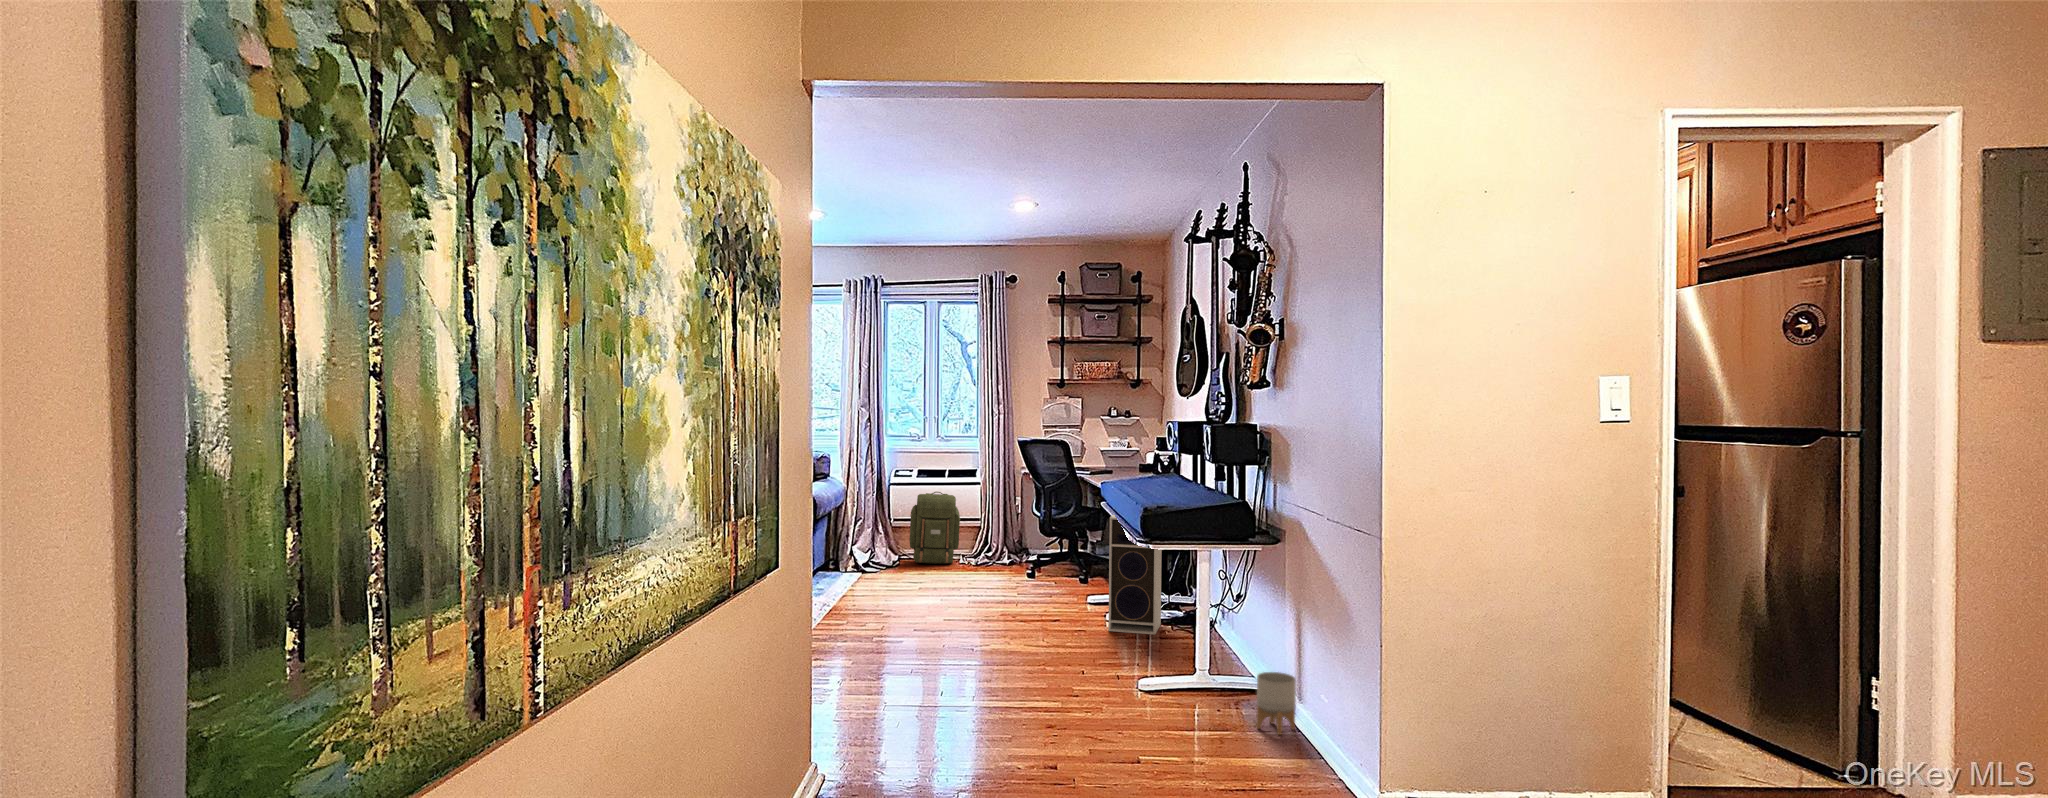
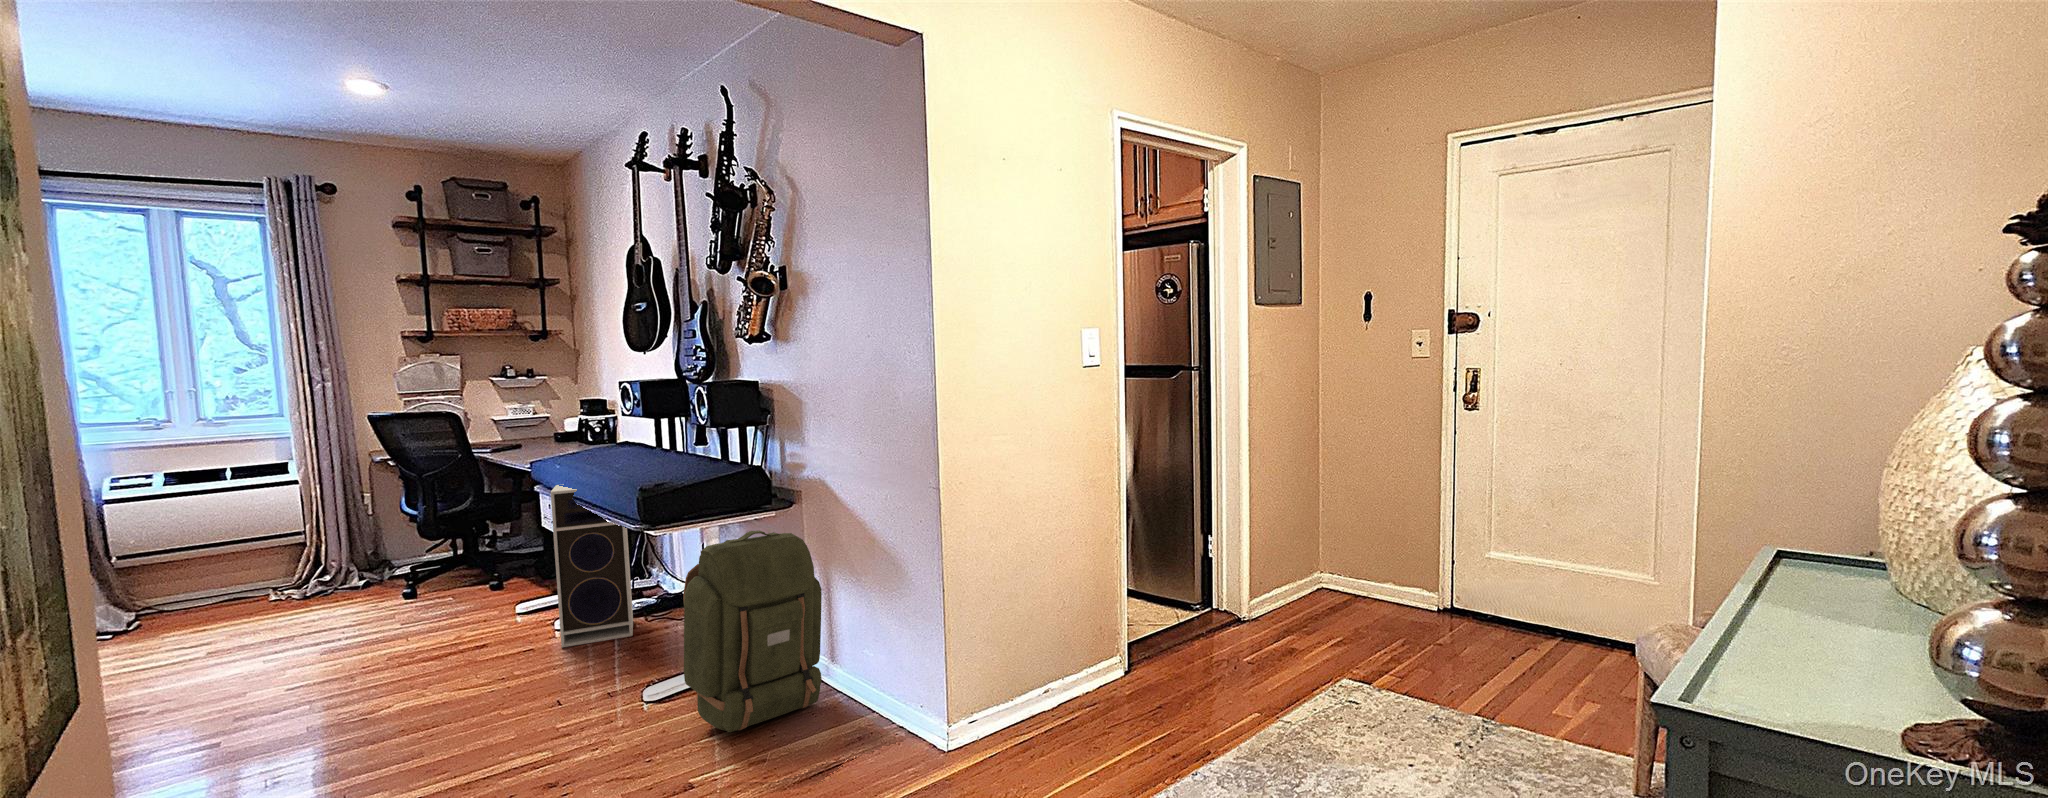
backpack: present [909,492,960,564] -> present [683,531,822,732]
planter: present [1256,672,1296,735] -> none [851,650,904,736]

